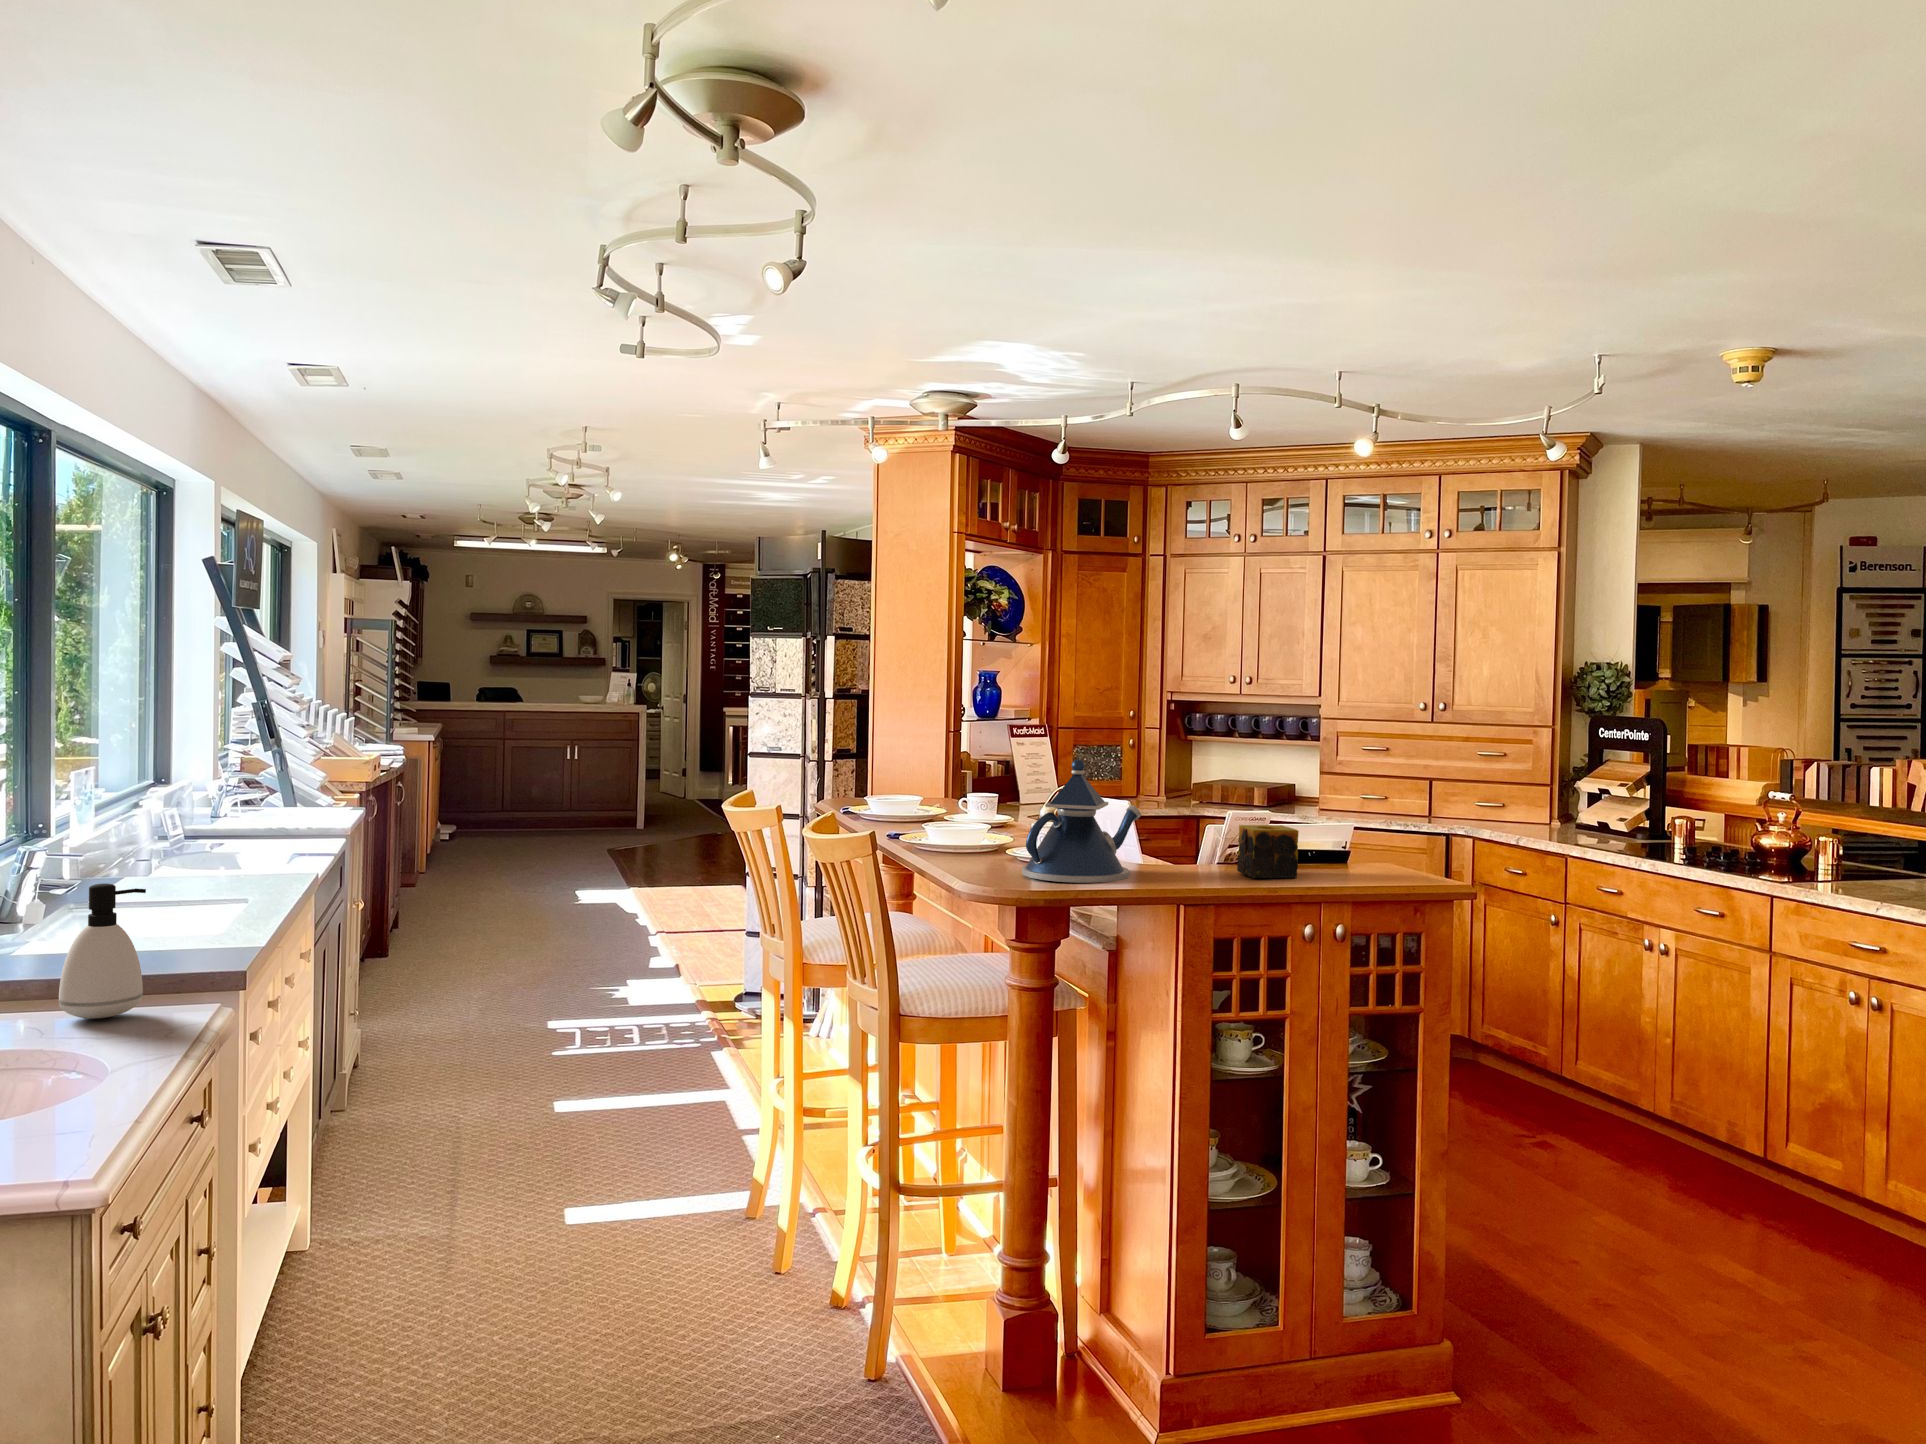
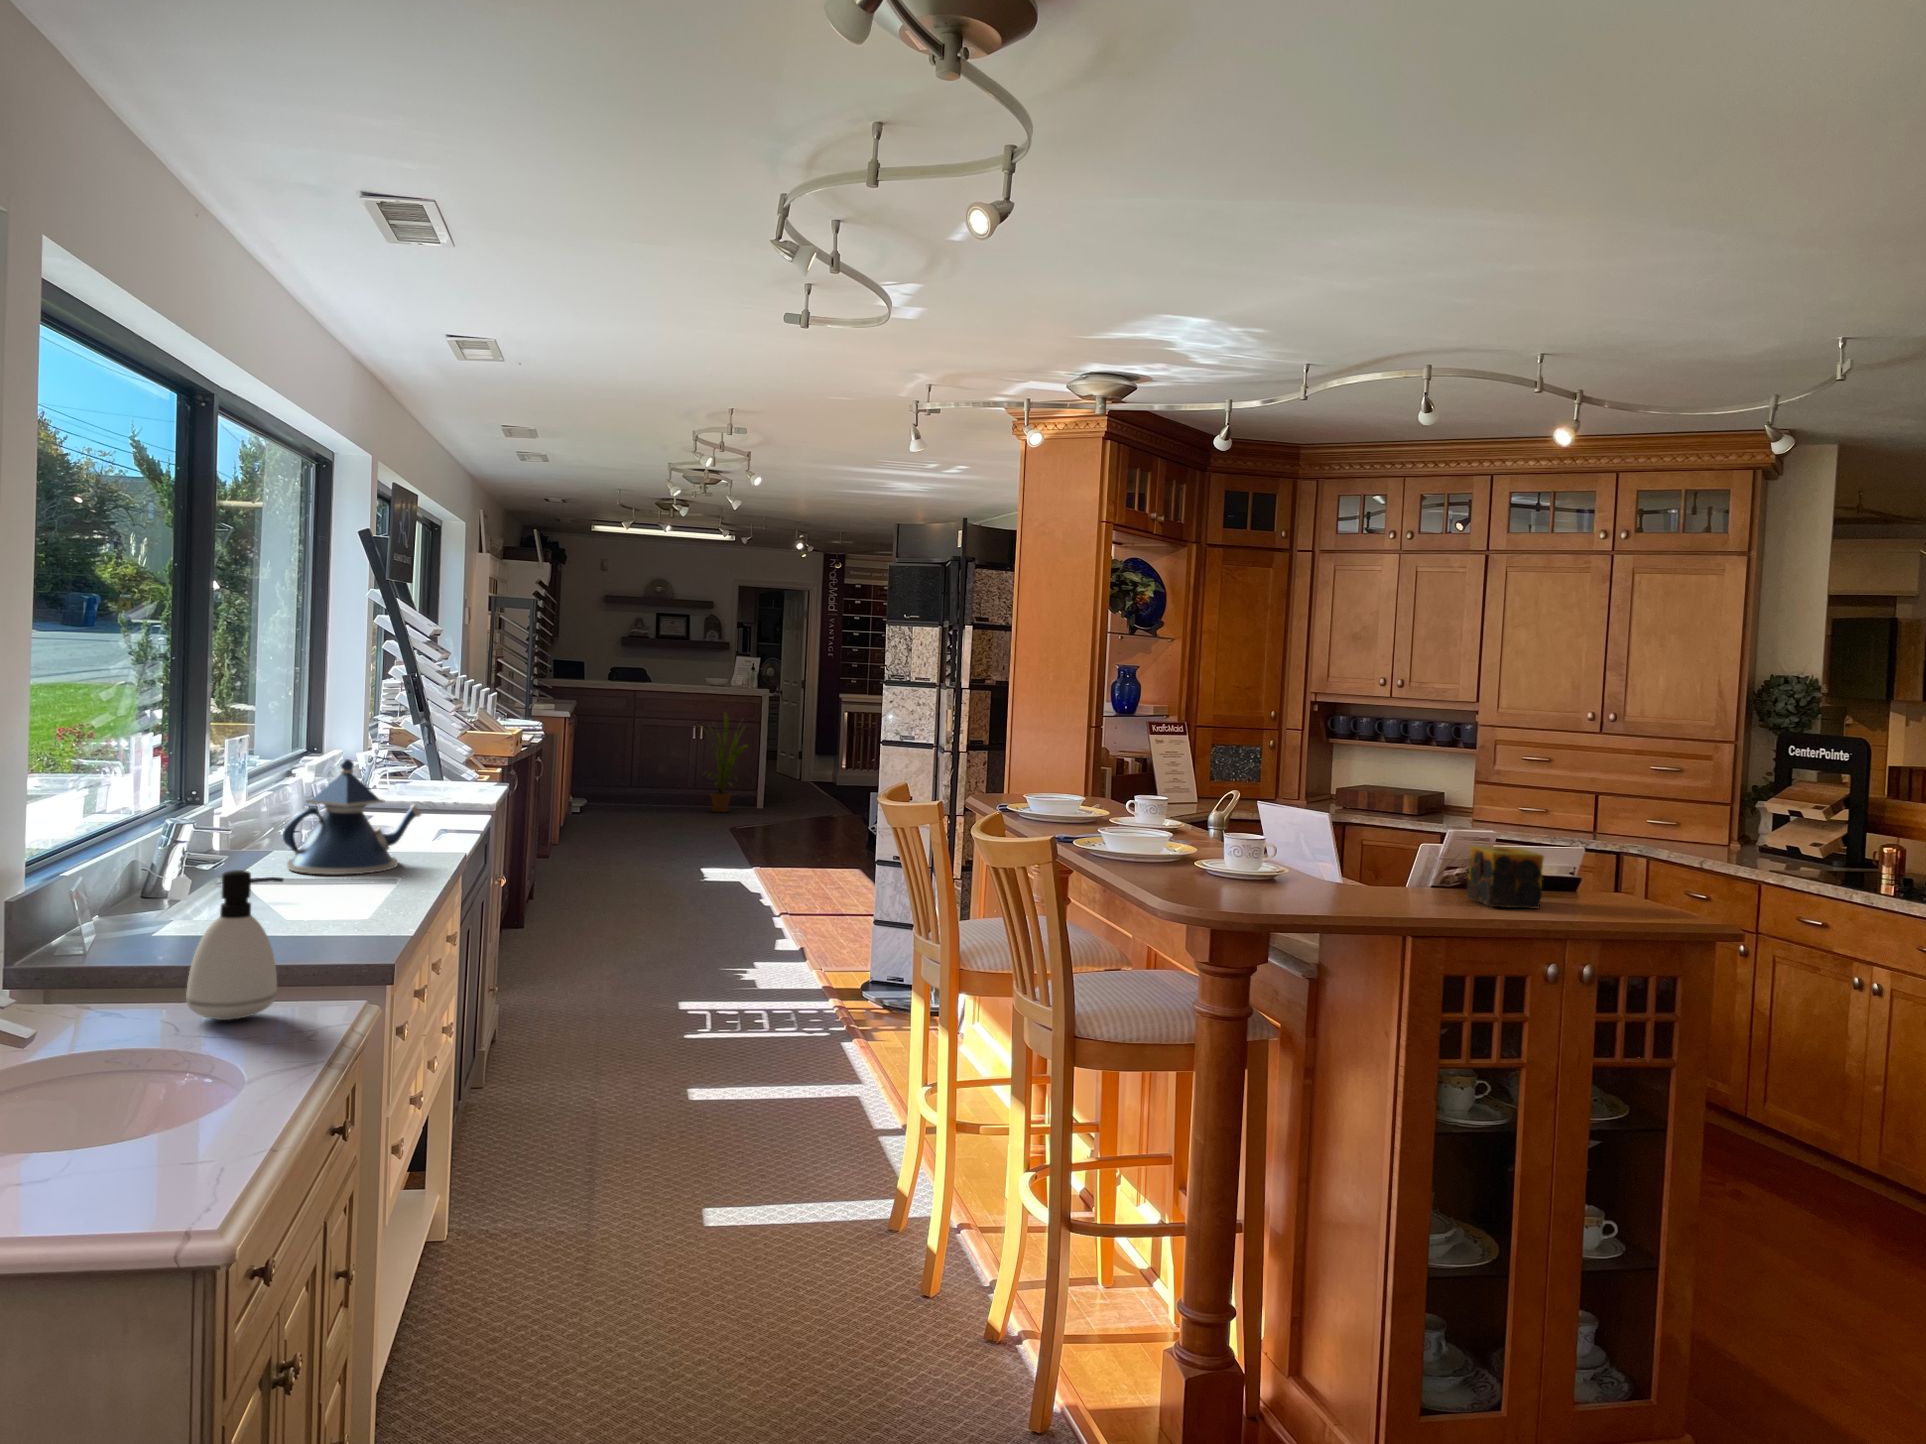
house plant: none [566,730,626,836] -> present [699,712,747,812]
teapot: present [1022,759,1141,883] -> present [283,759,421,875]

